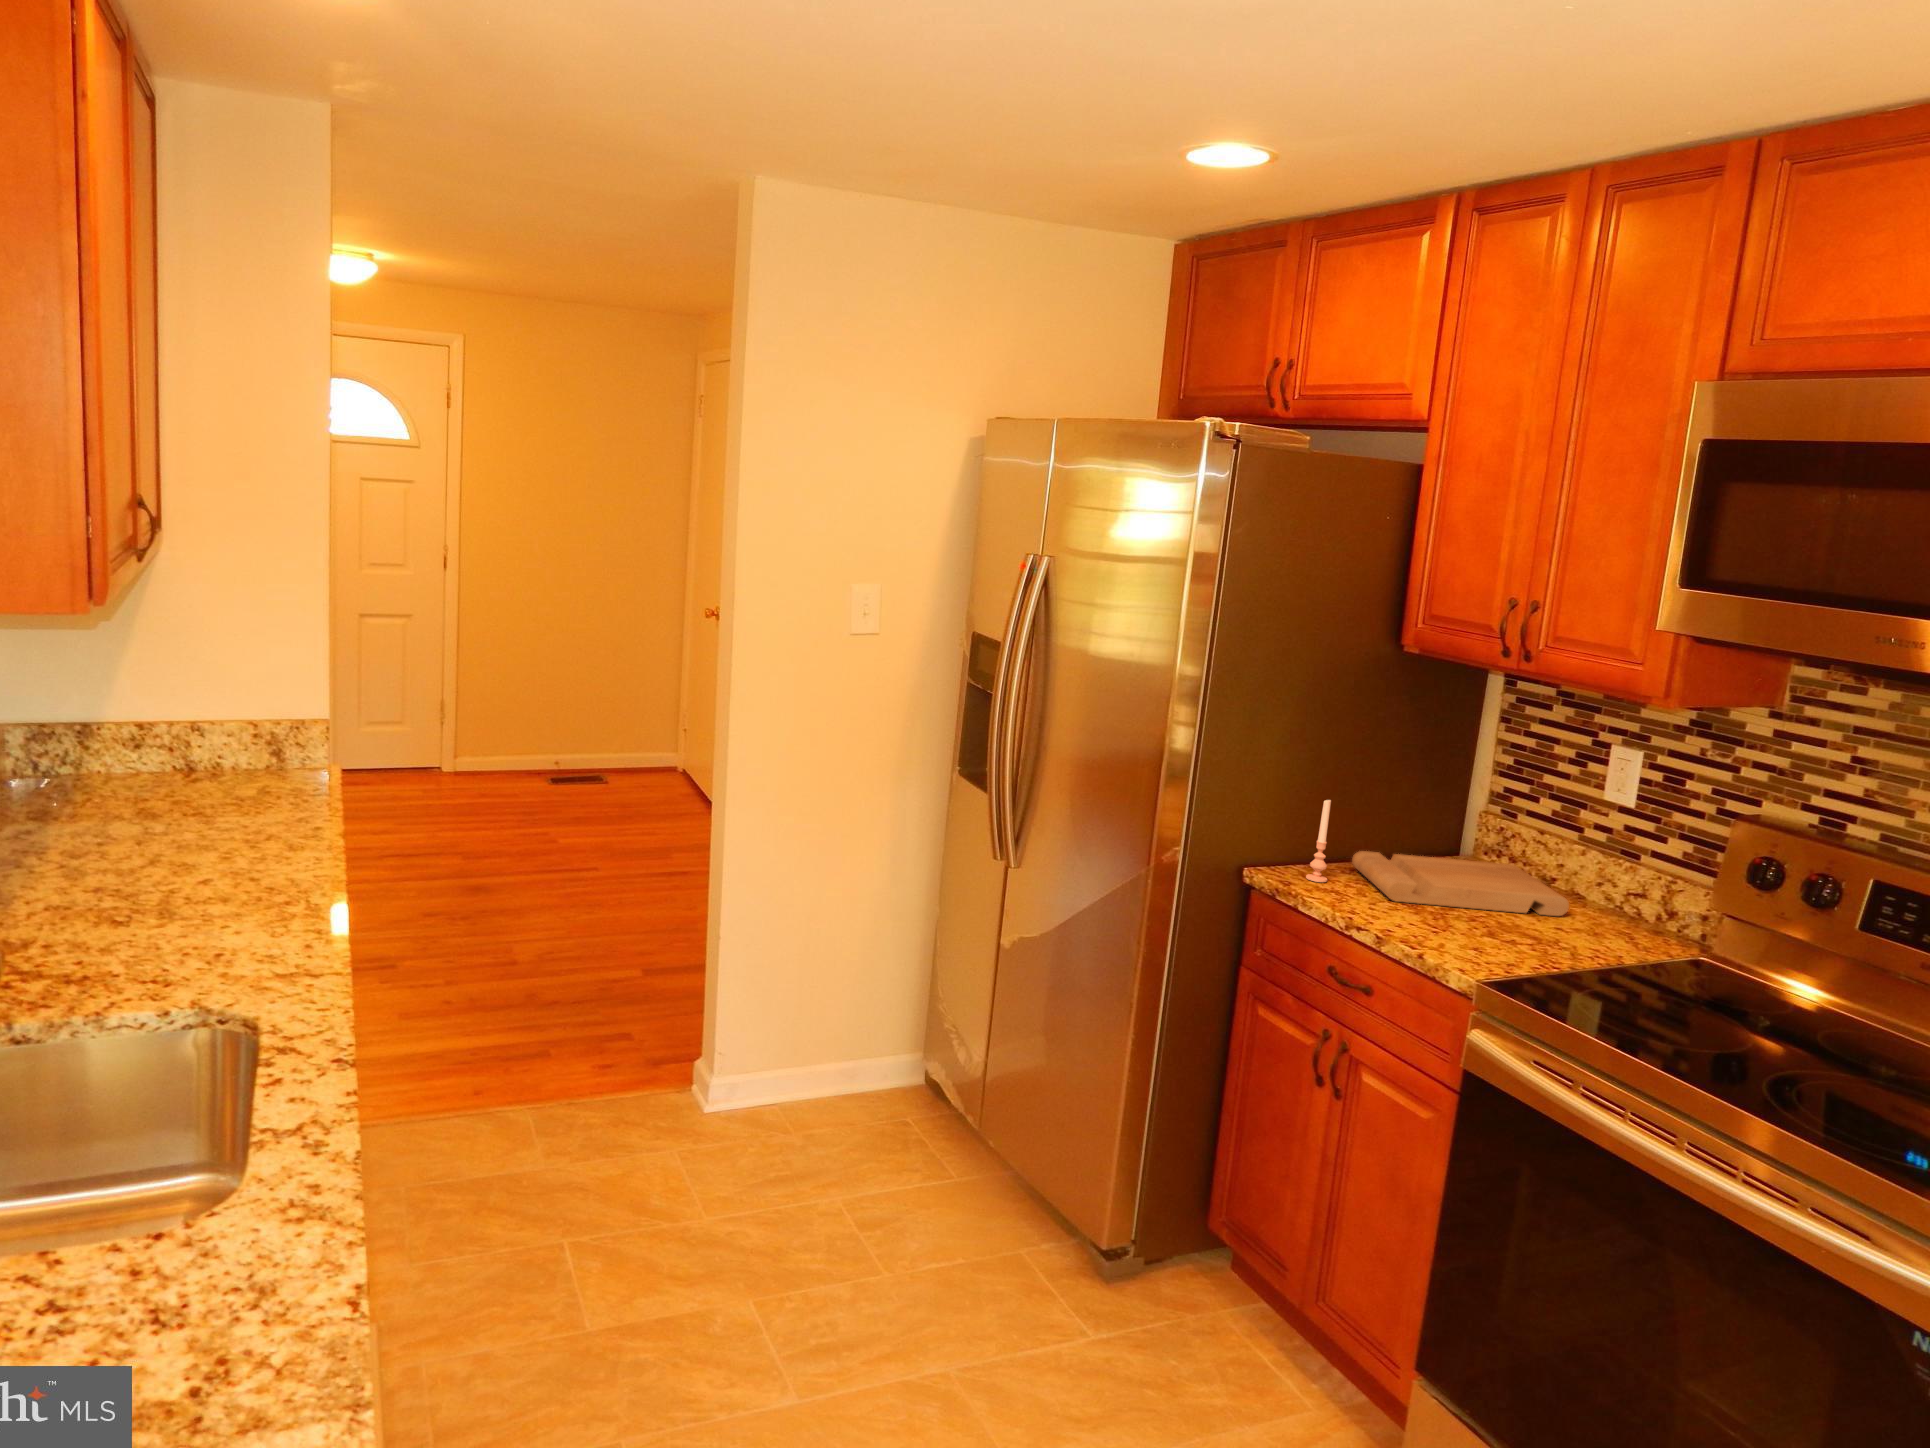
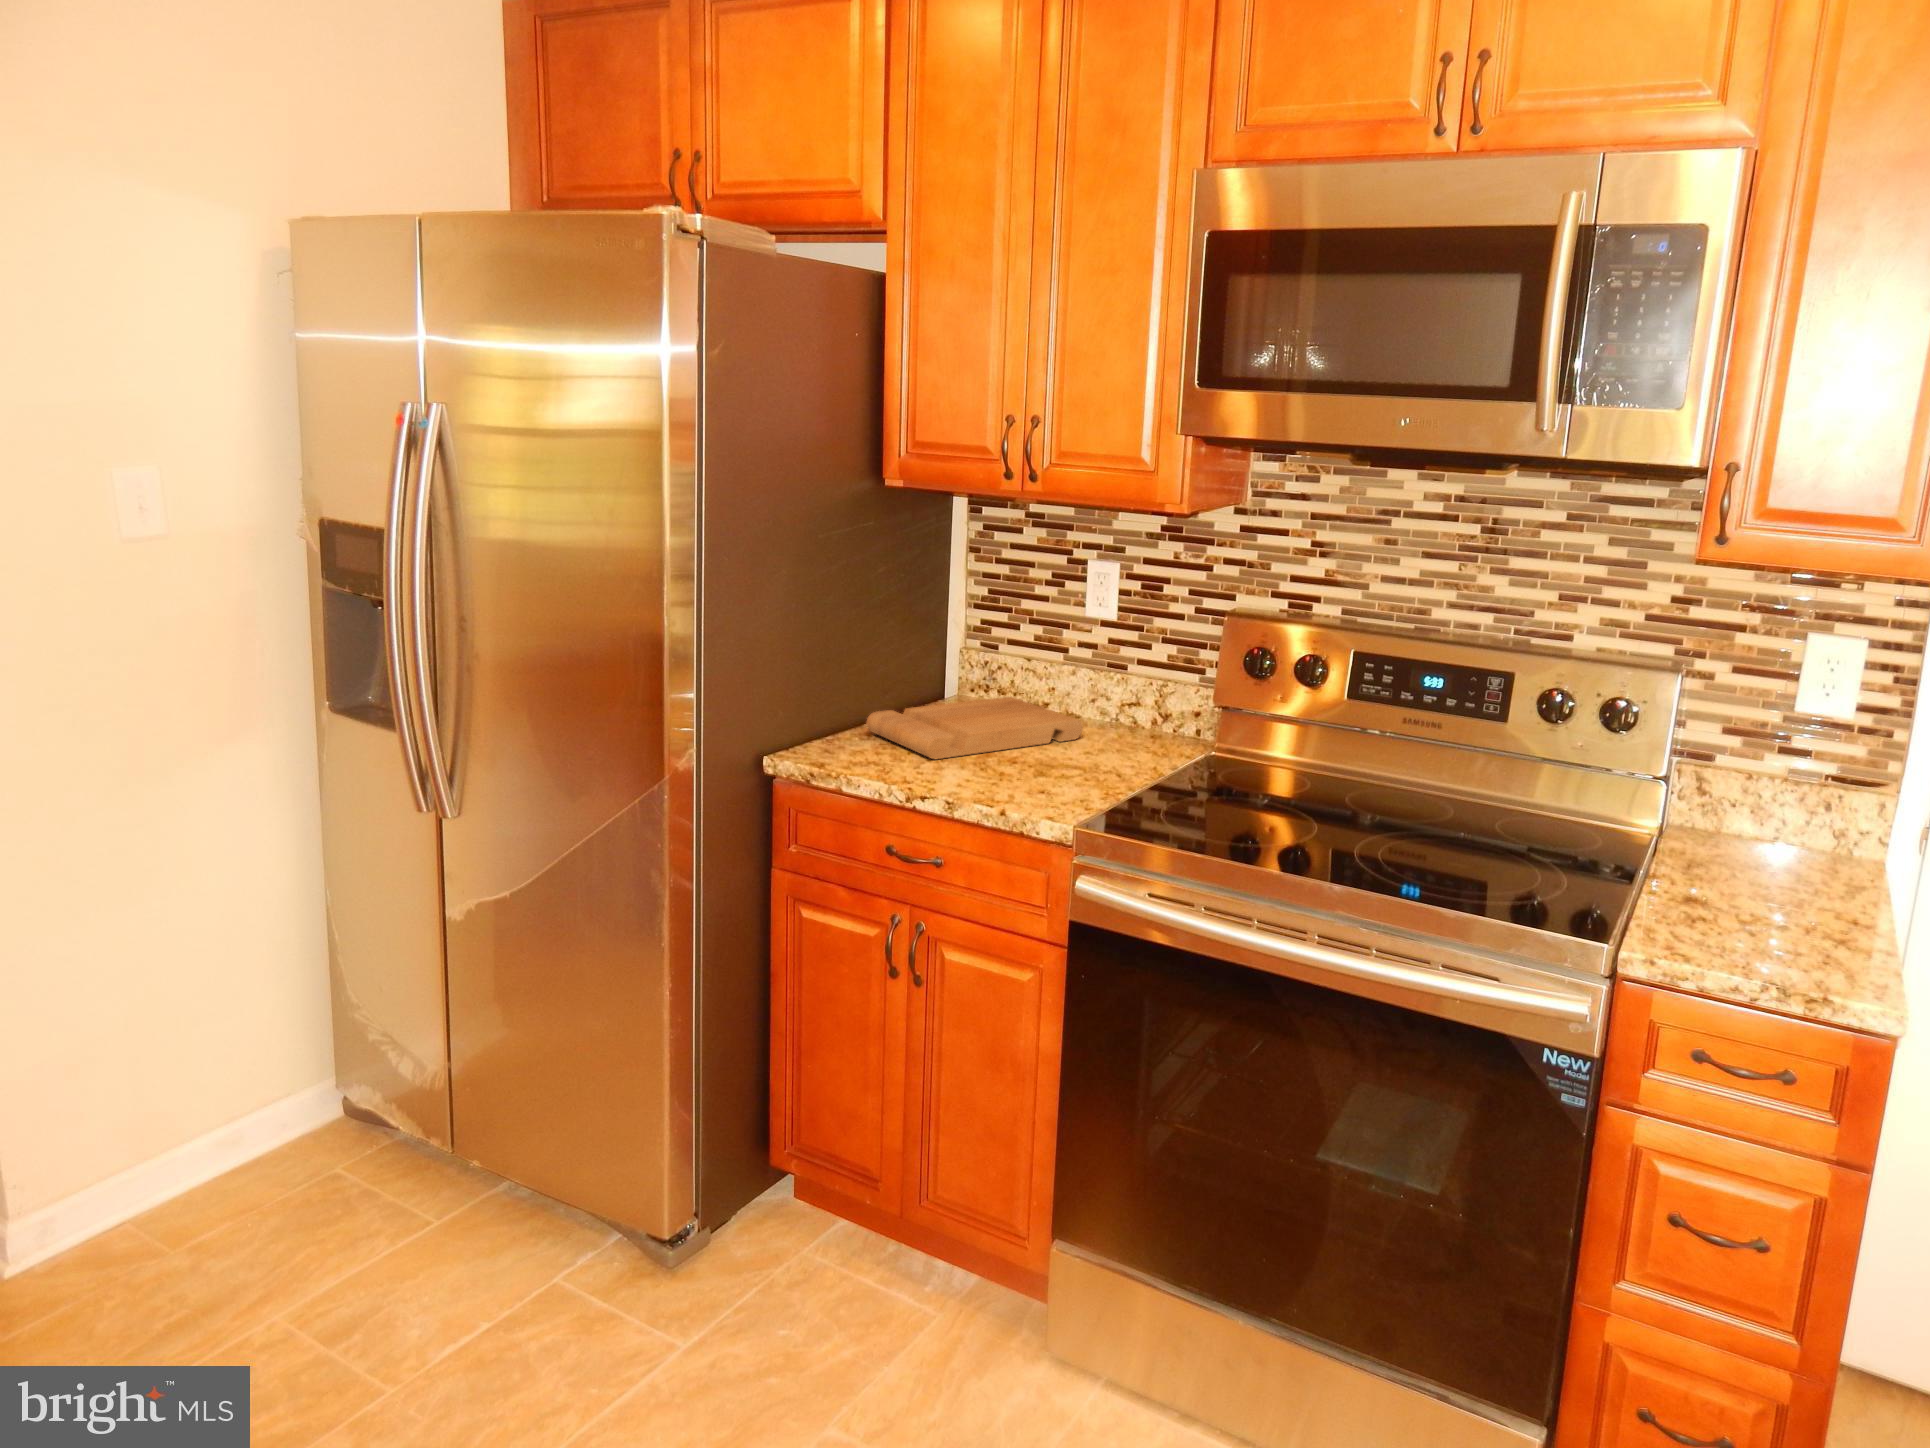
candle: present [1306,800,1331,882] -> none [833,661,857,756]

